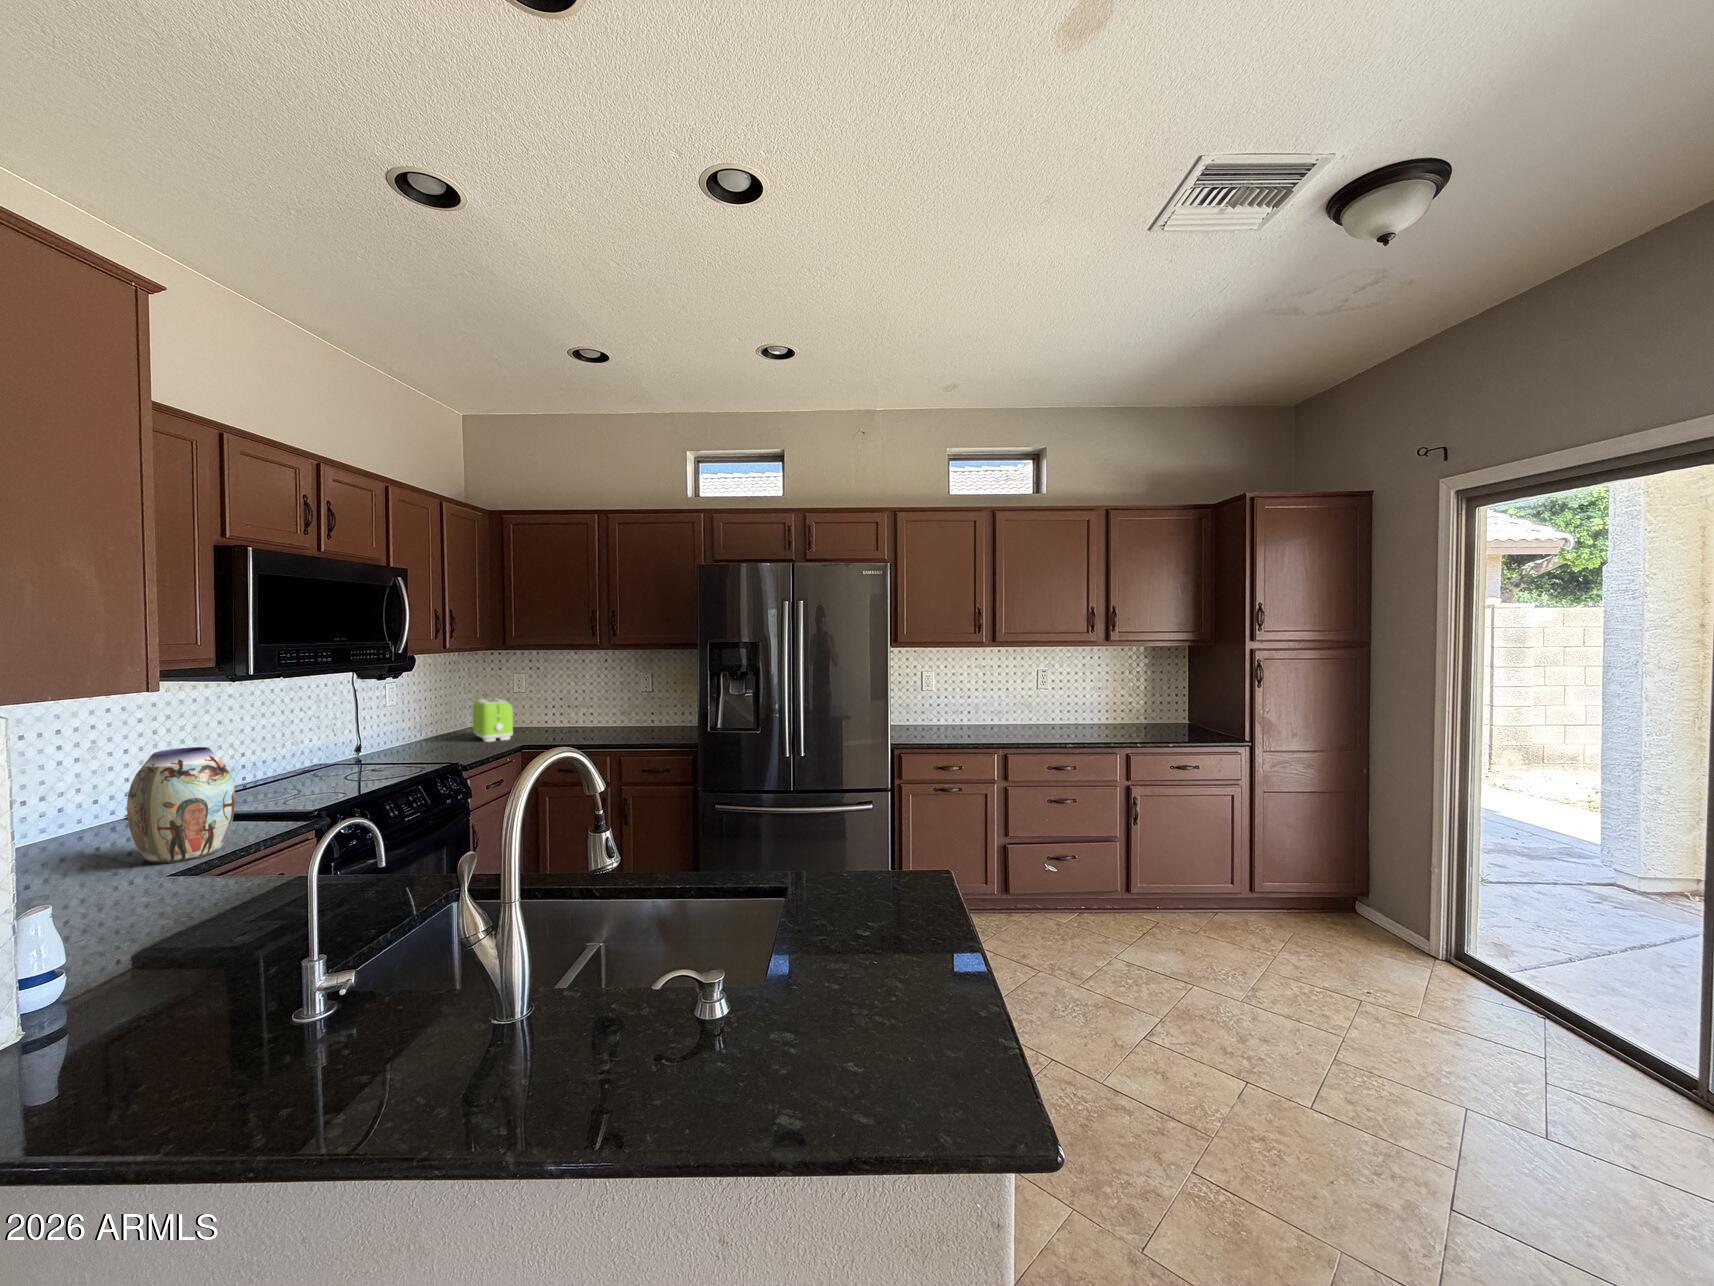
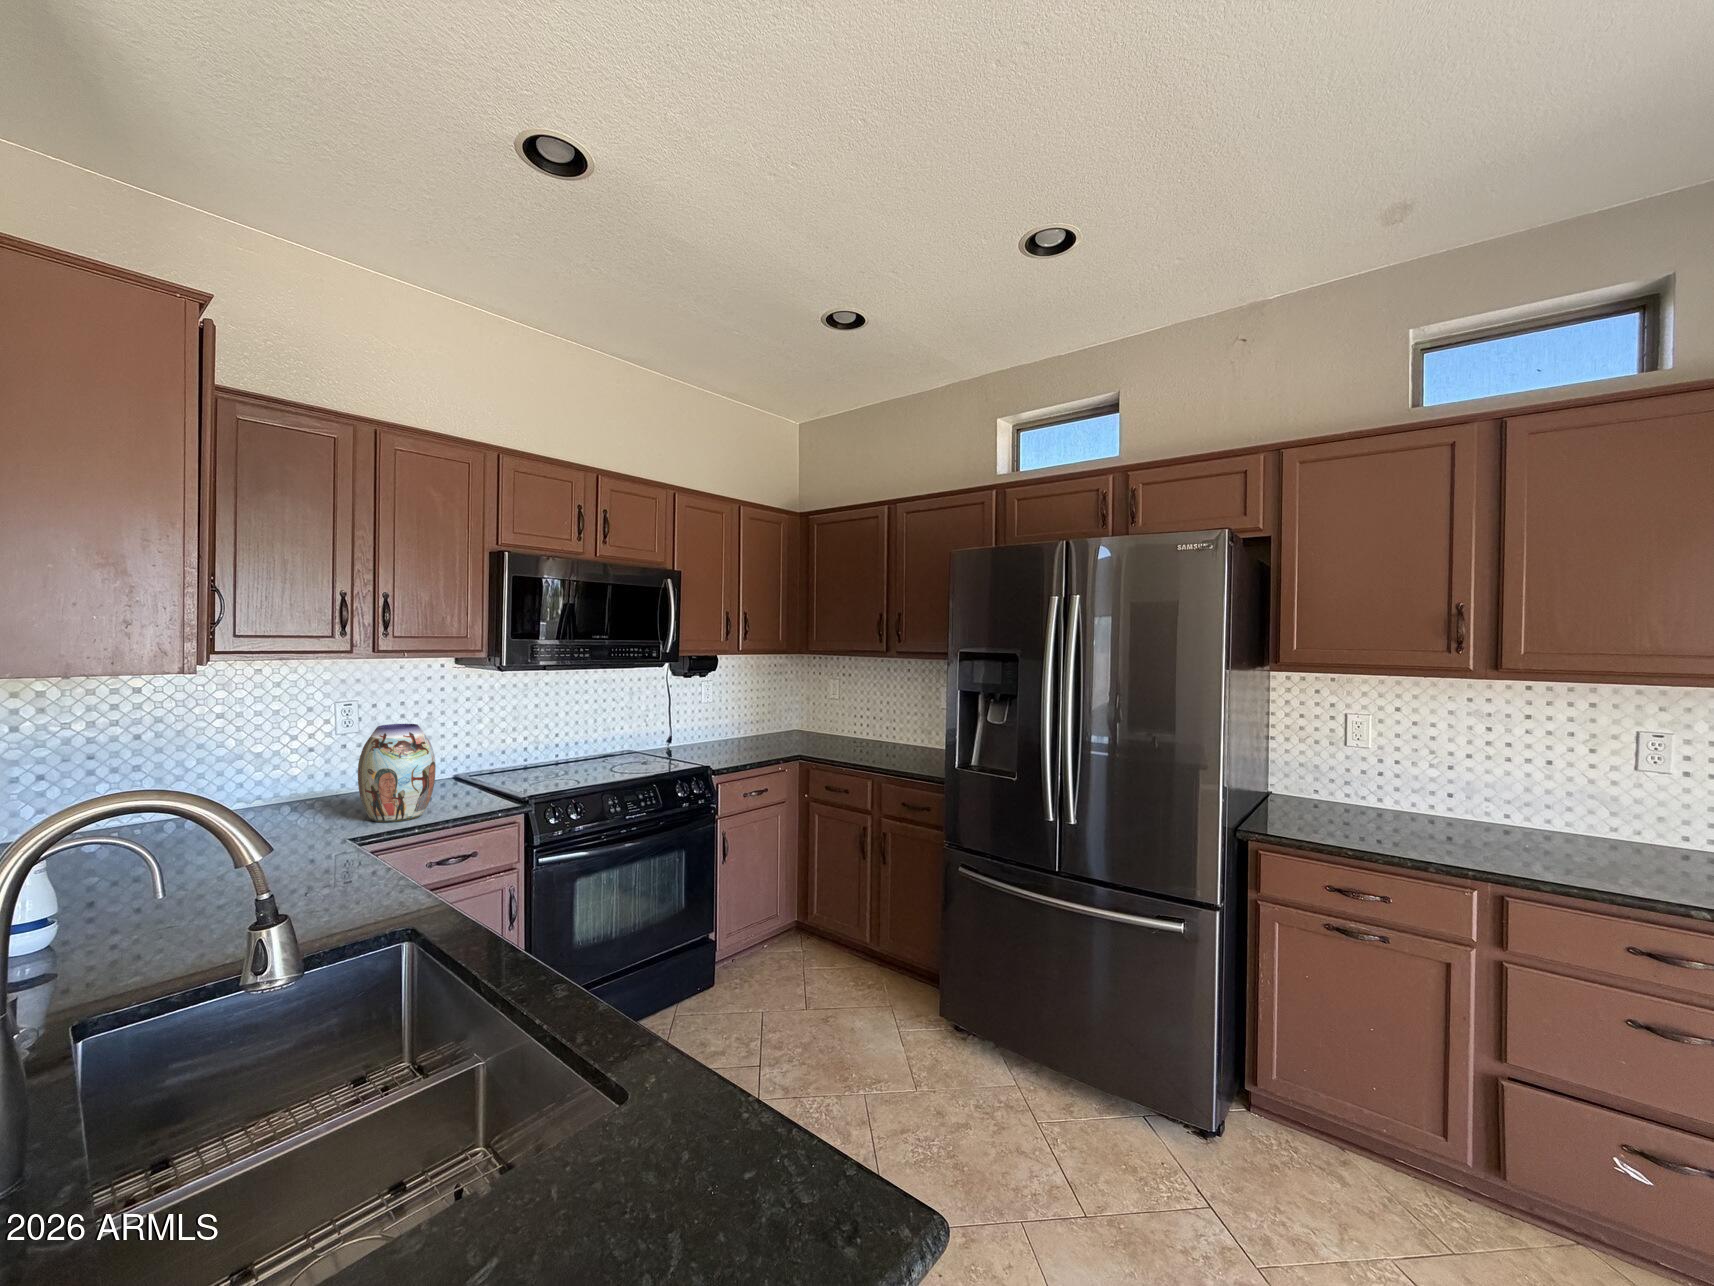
toaster: present [473,698,513,742] -> none [773,704,808,749]

